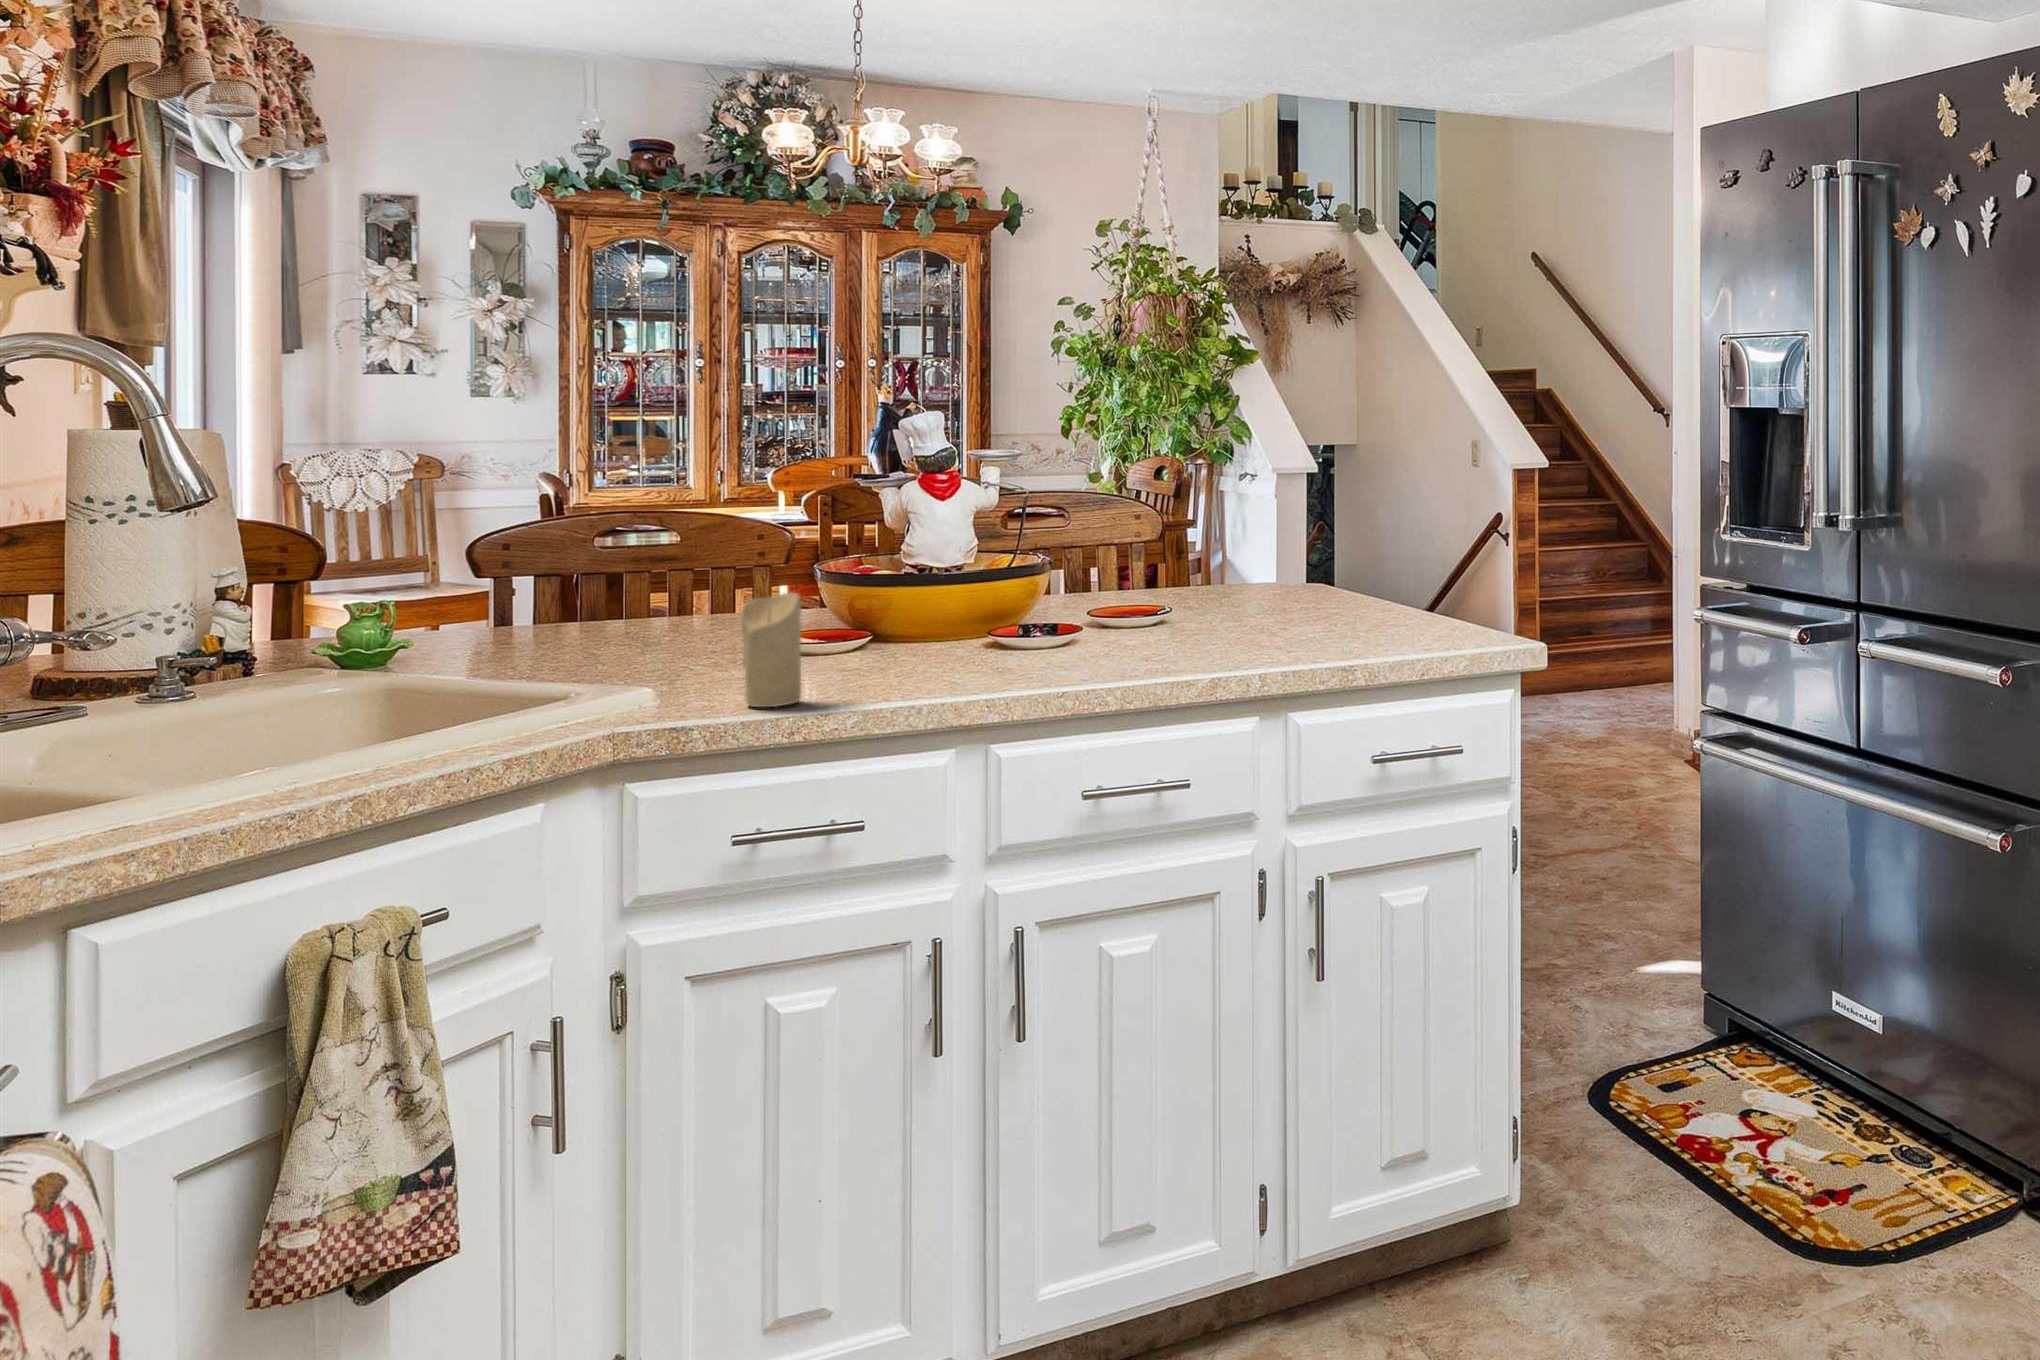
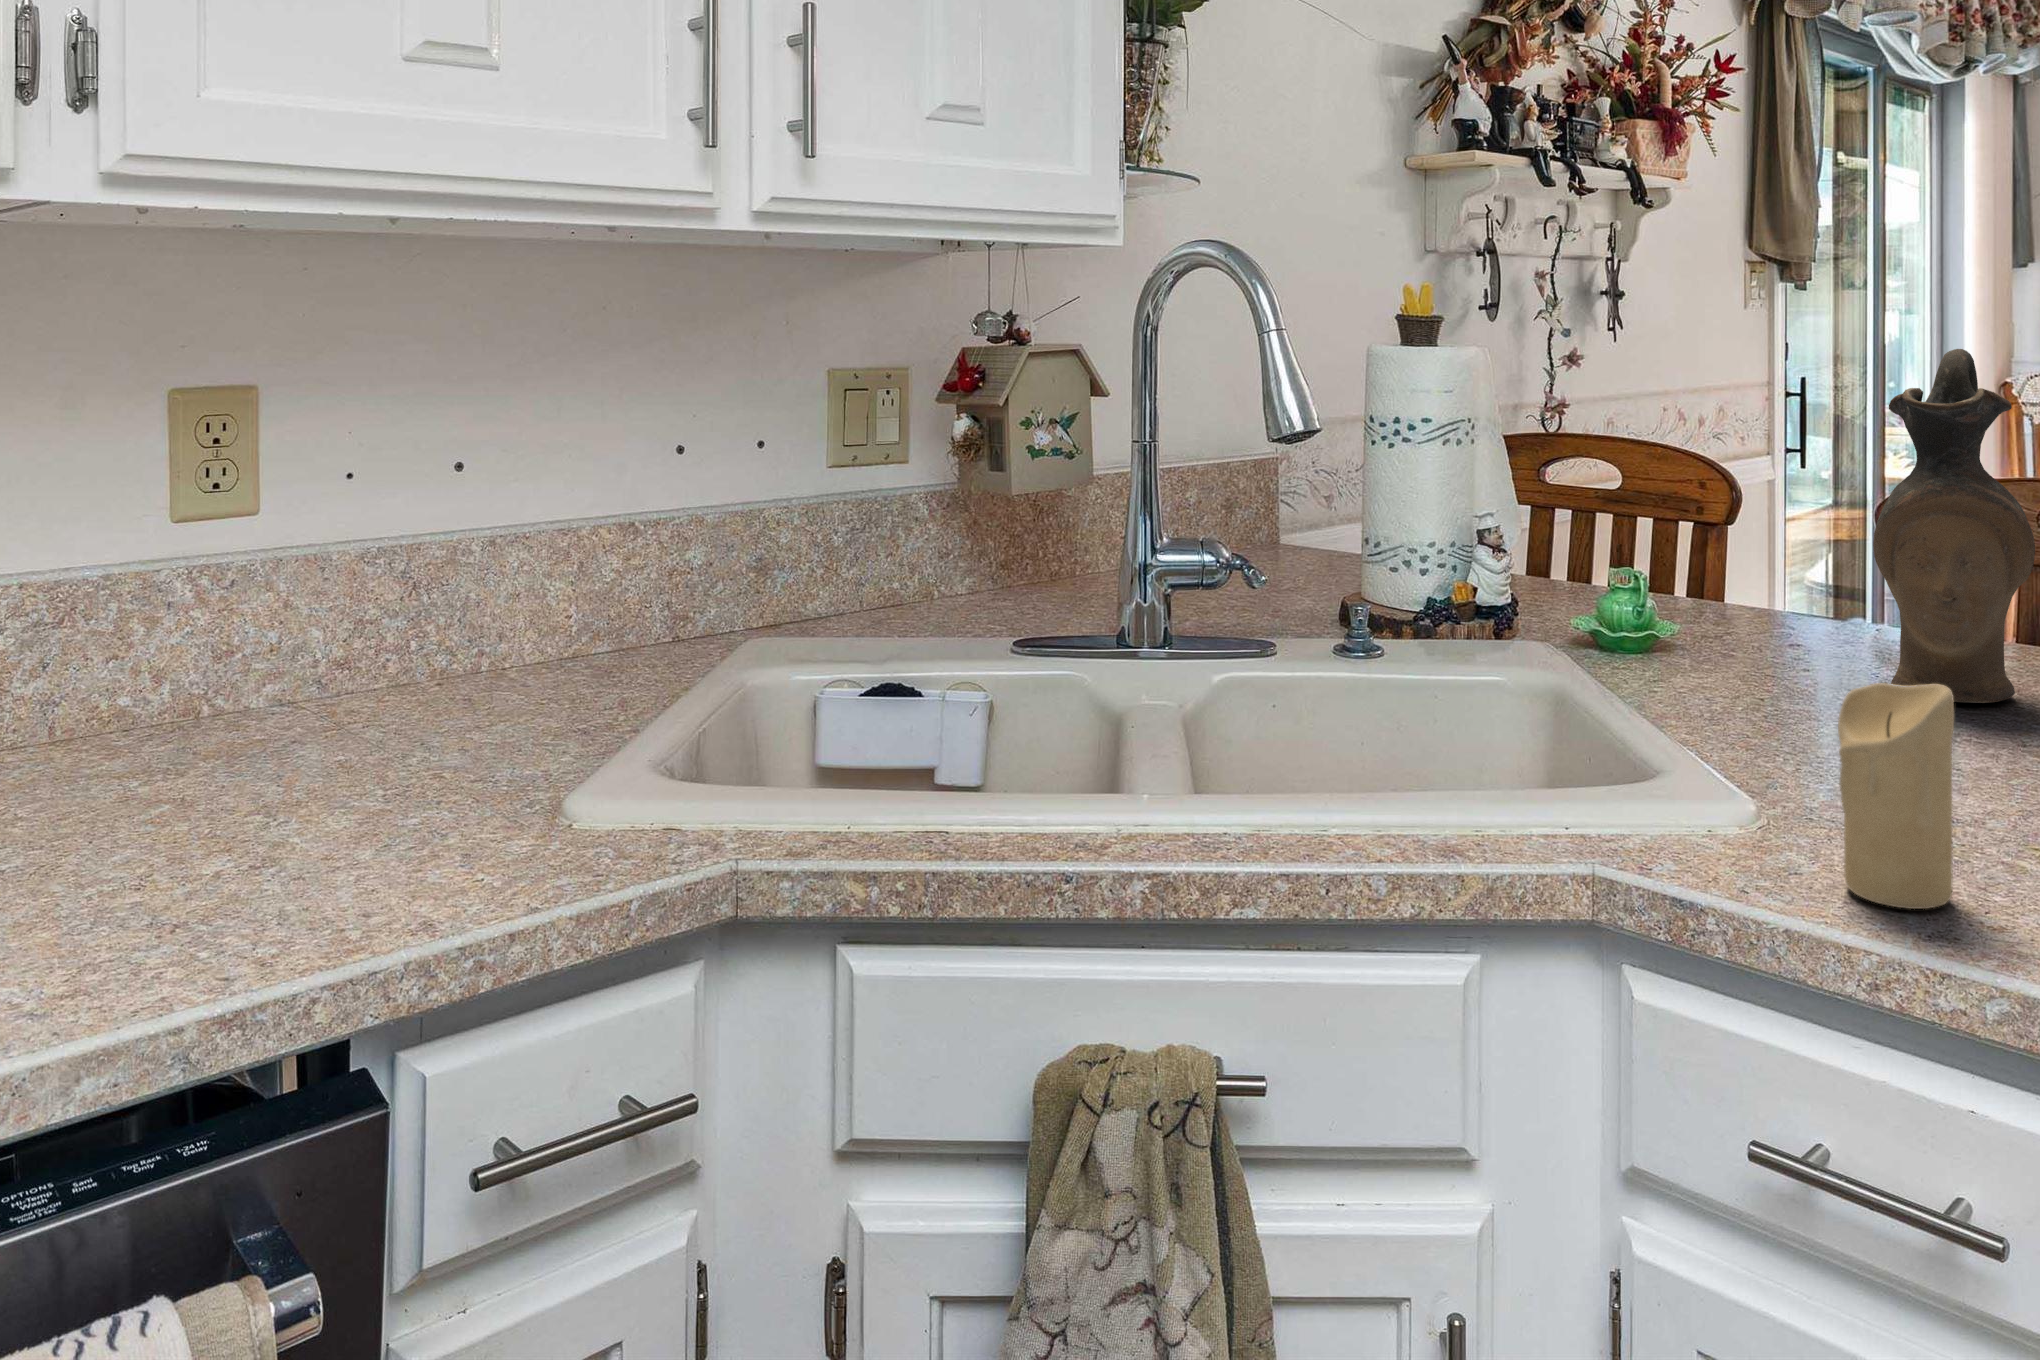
ceramic pitcher: none [597,424,701,650] -> present [1873,349,2035,703]

